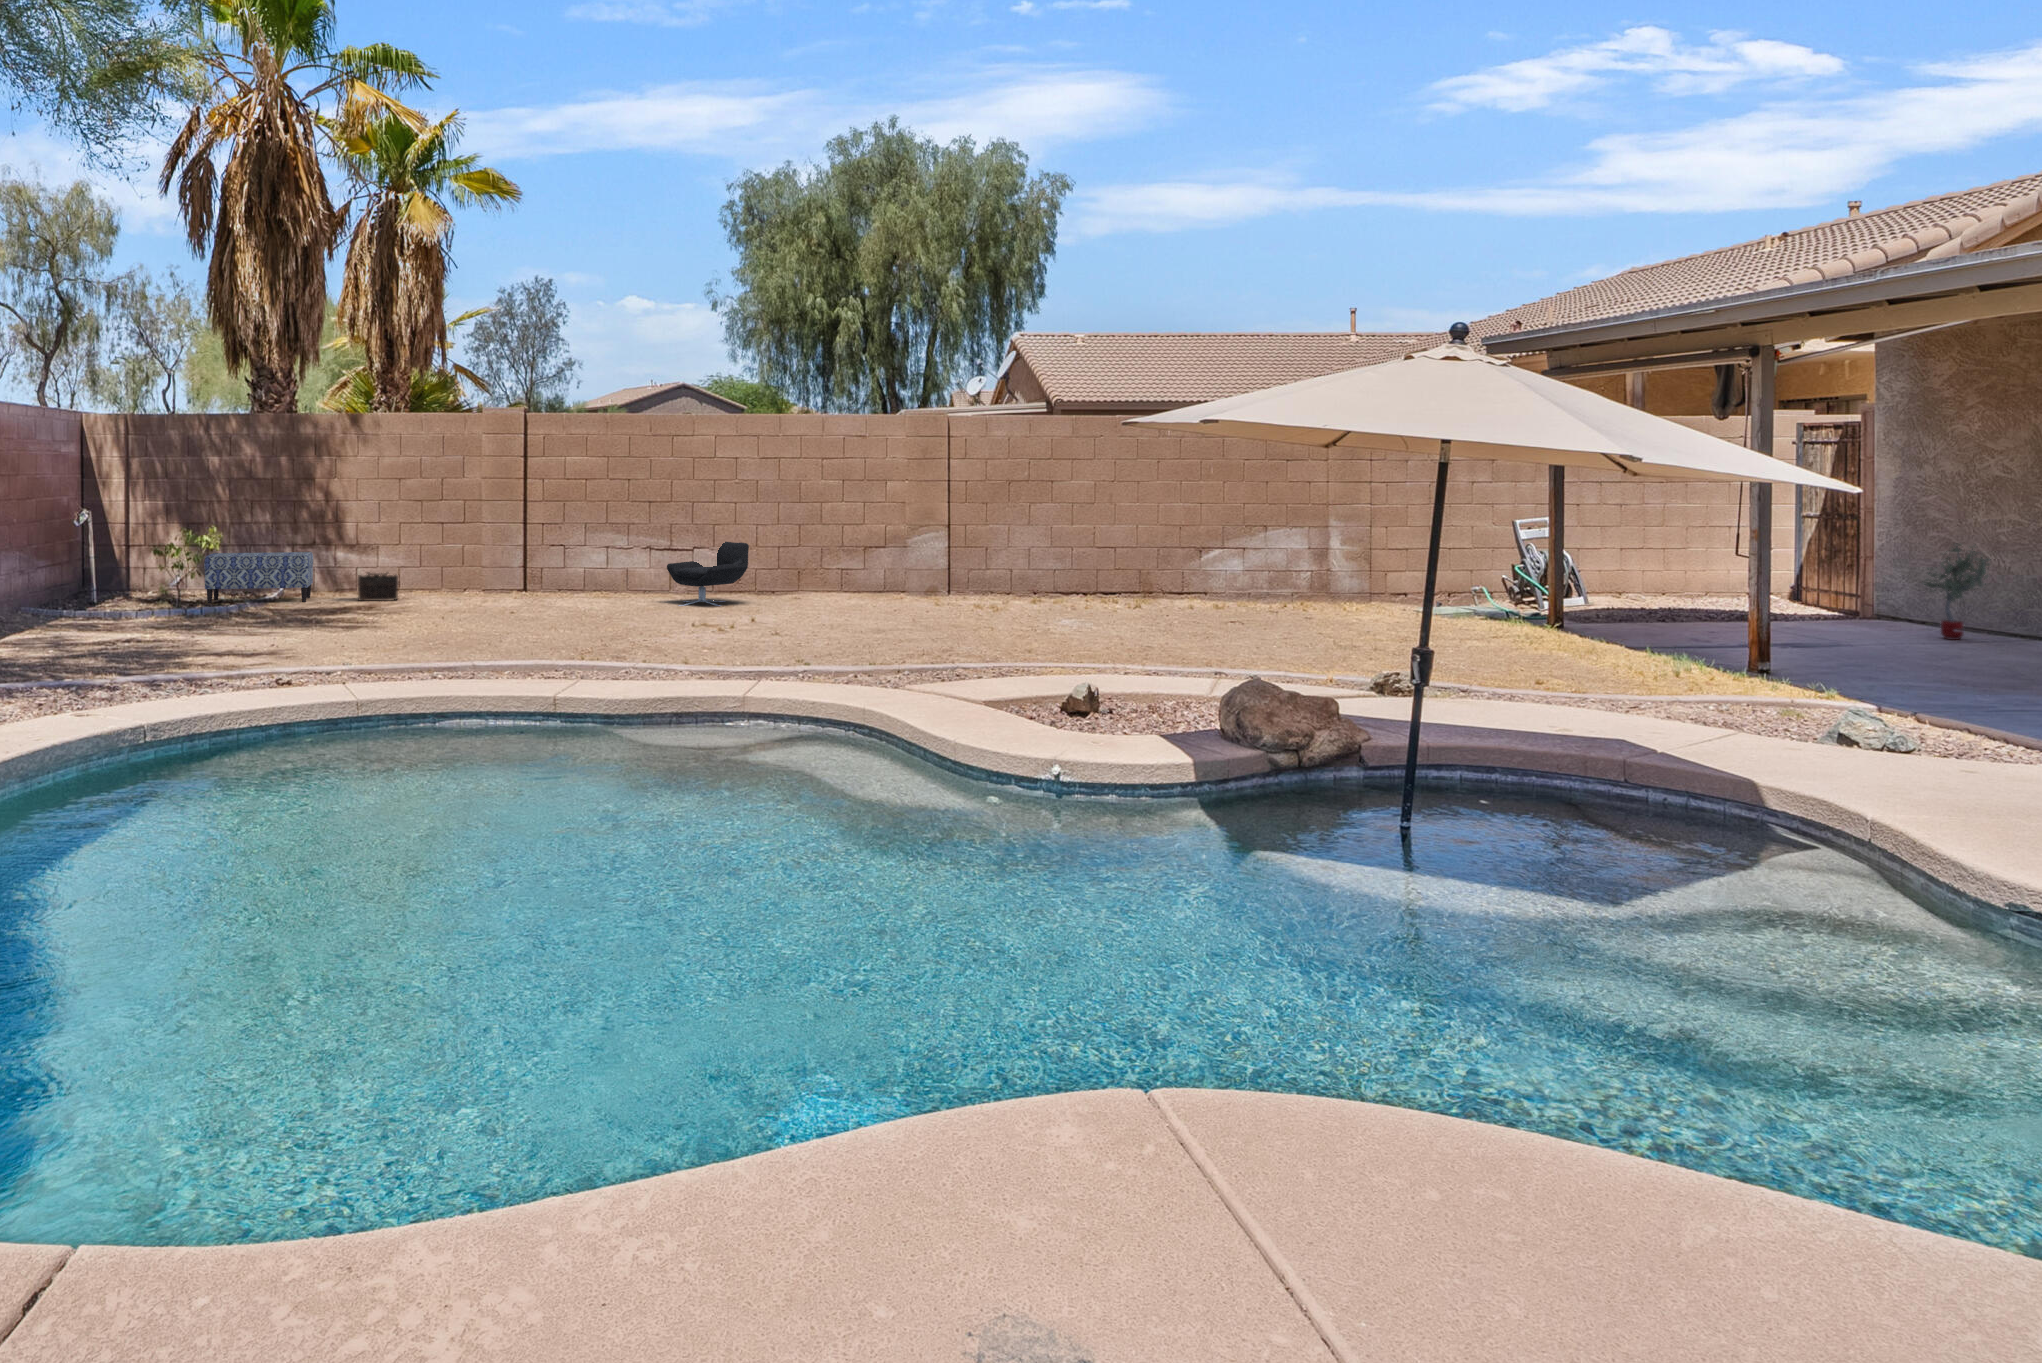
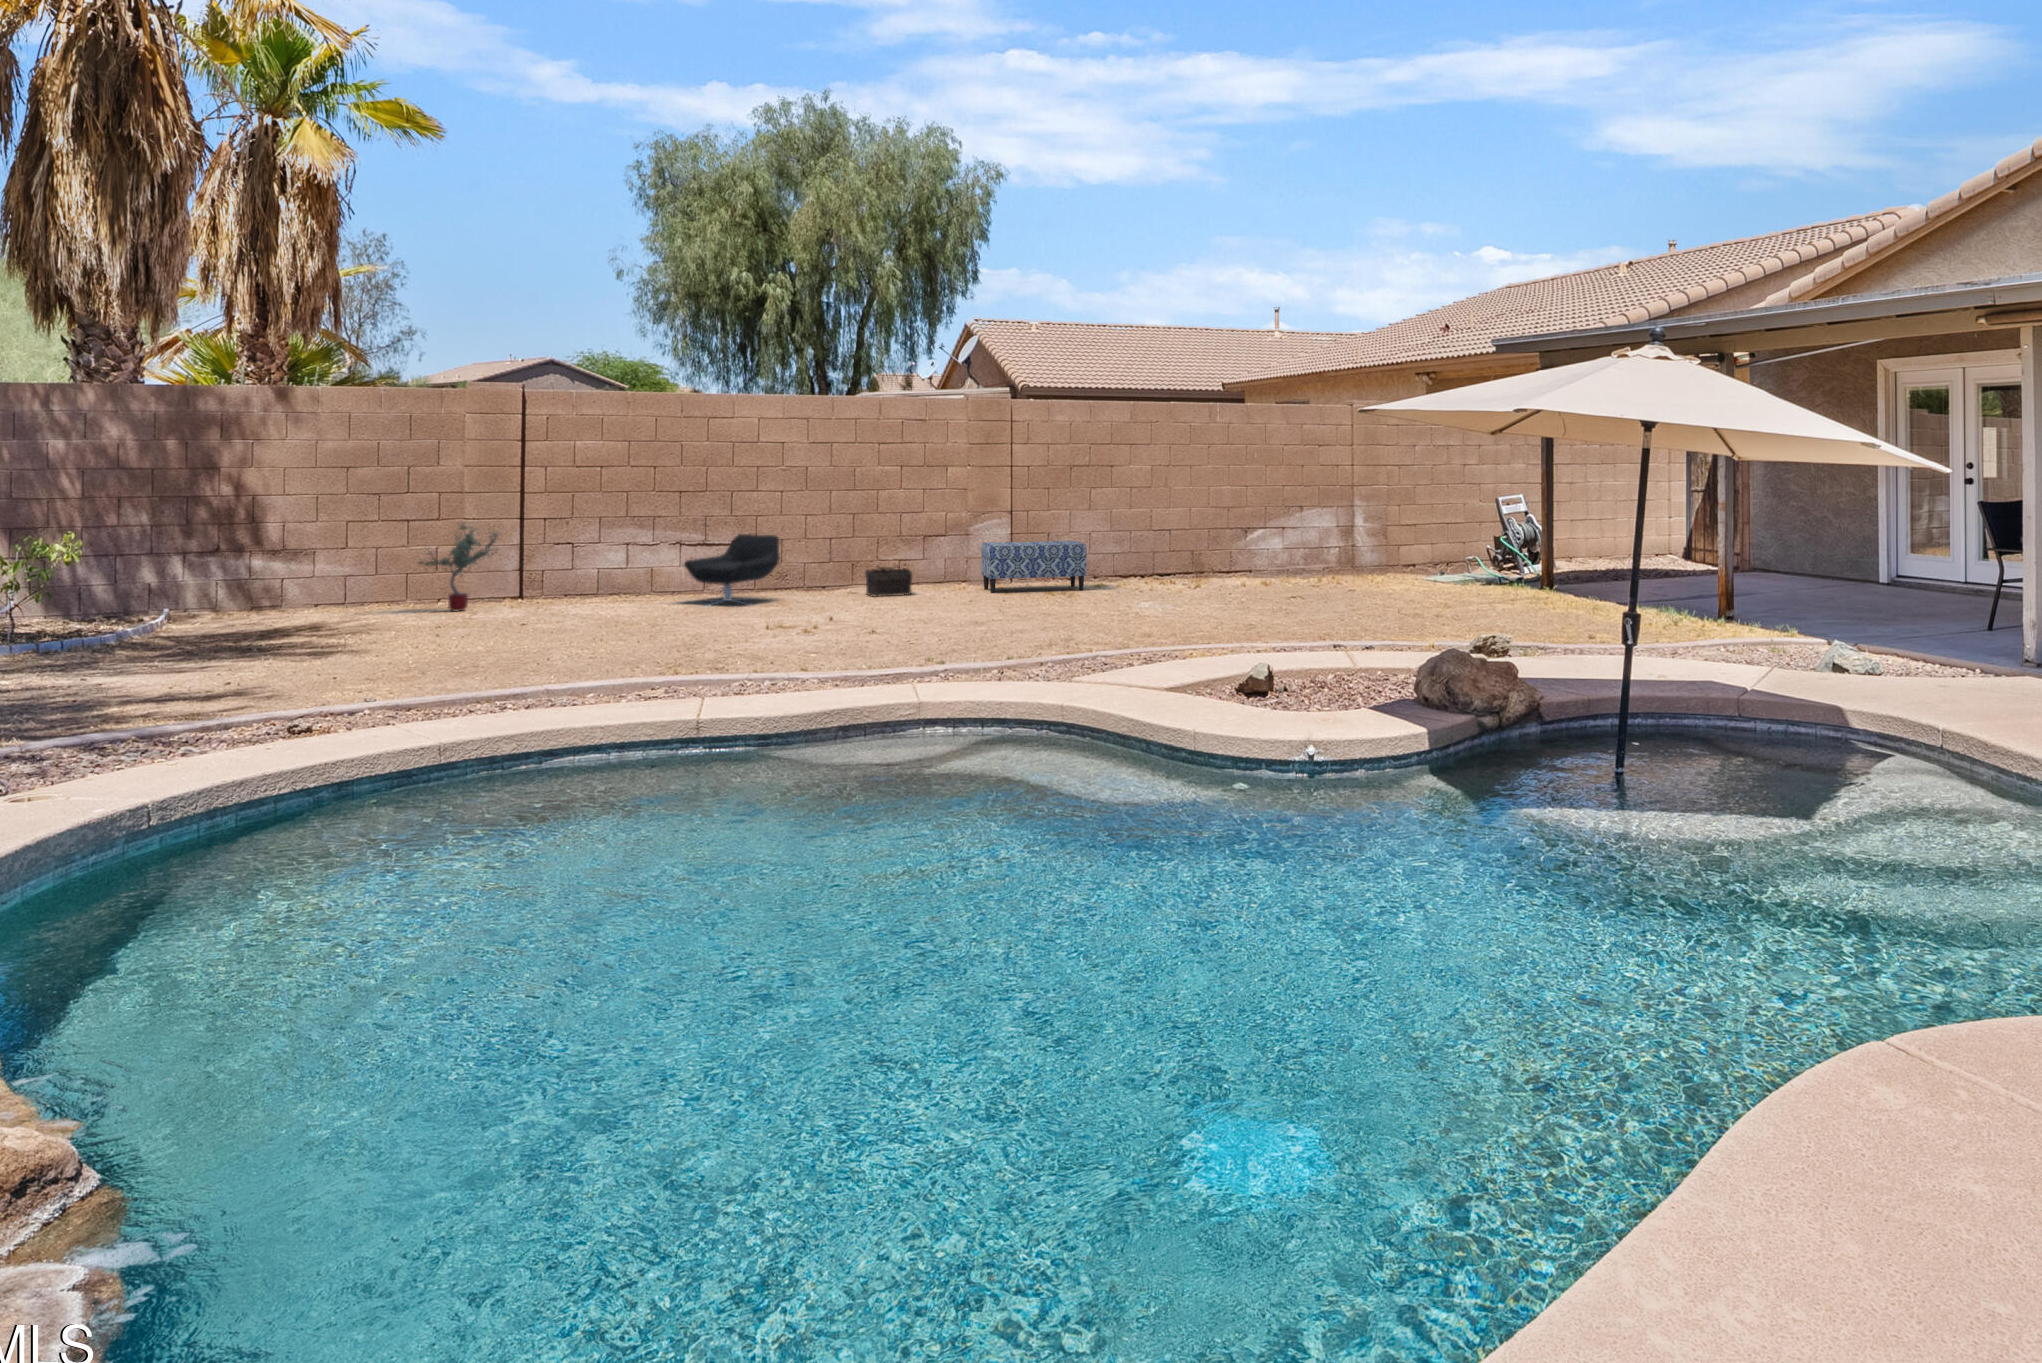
potted tree: present [1924,543,1990,640] -> present [419,523,498,611]
bench: present [204,552,313,604] -> present [981,541,1087,593]
basket: present [358,573,398,601] -> present [865,567,912,597]

